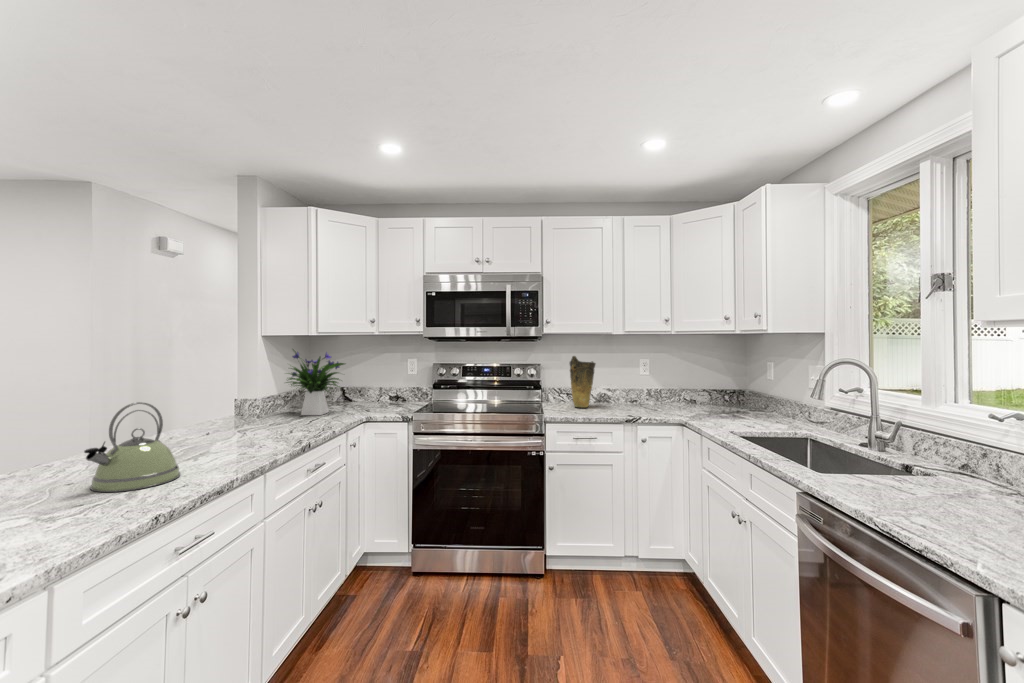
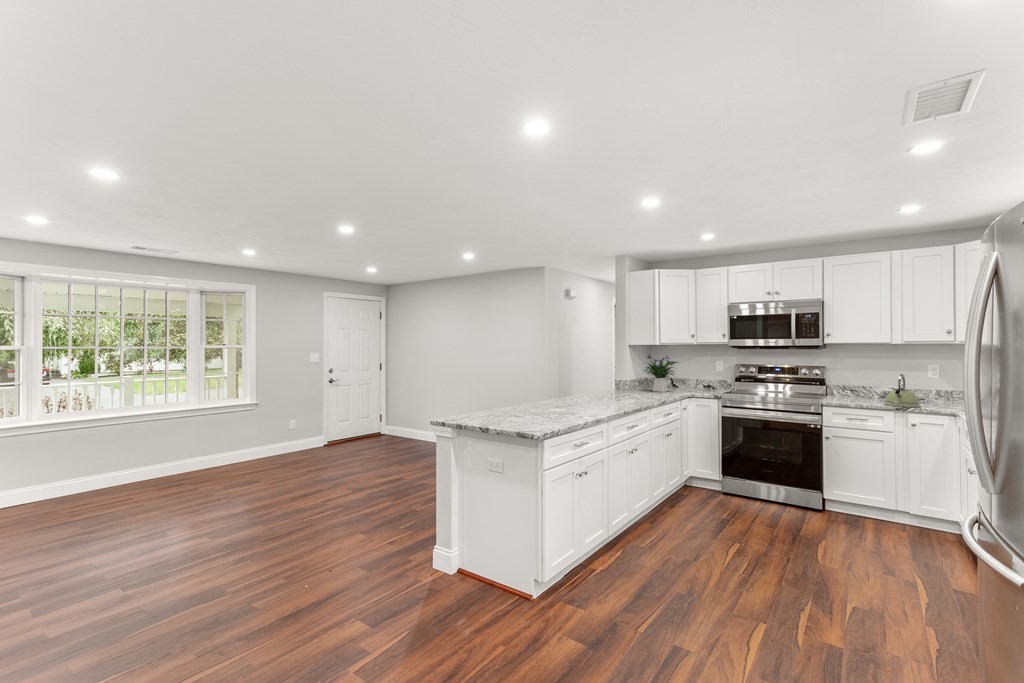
vase: present [570,356,596,408] -> none [850,360,875,400]
kettle: present [84,402,180,492] -> present [884,374,921,407]

